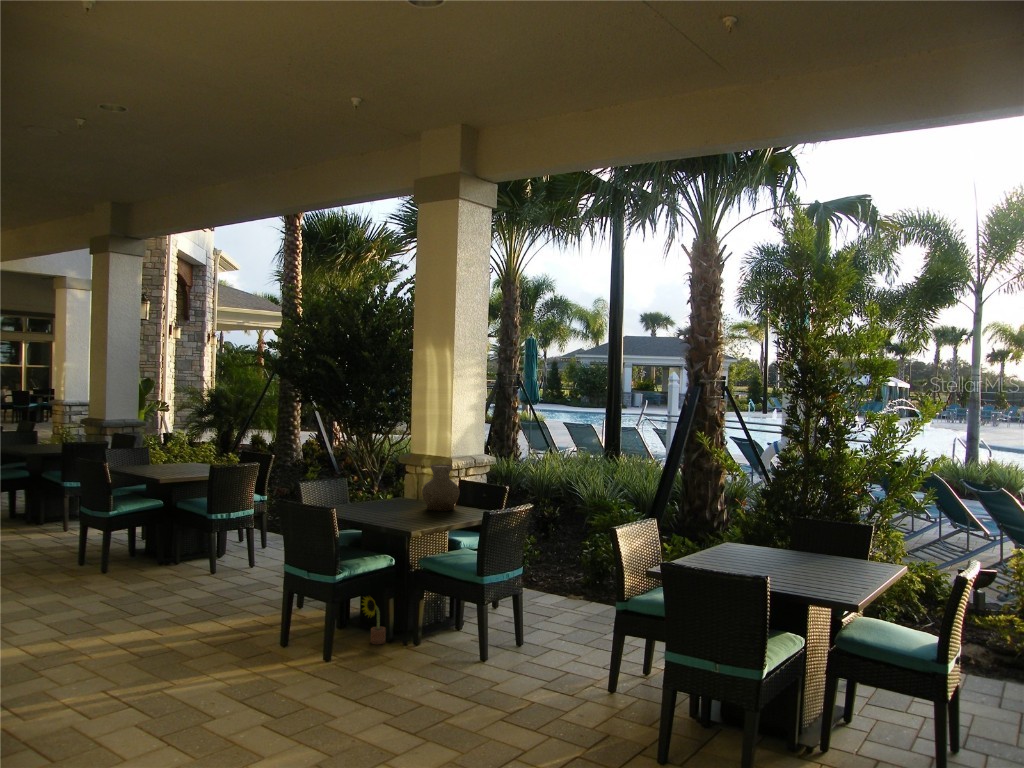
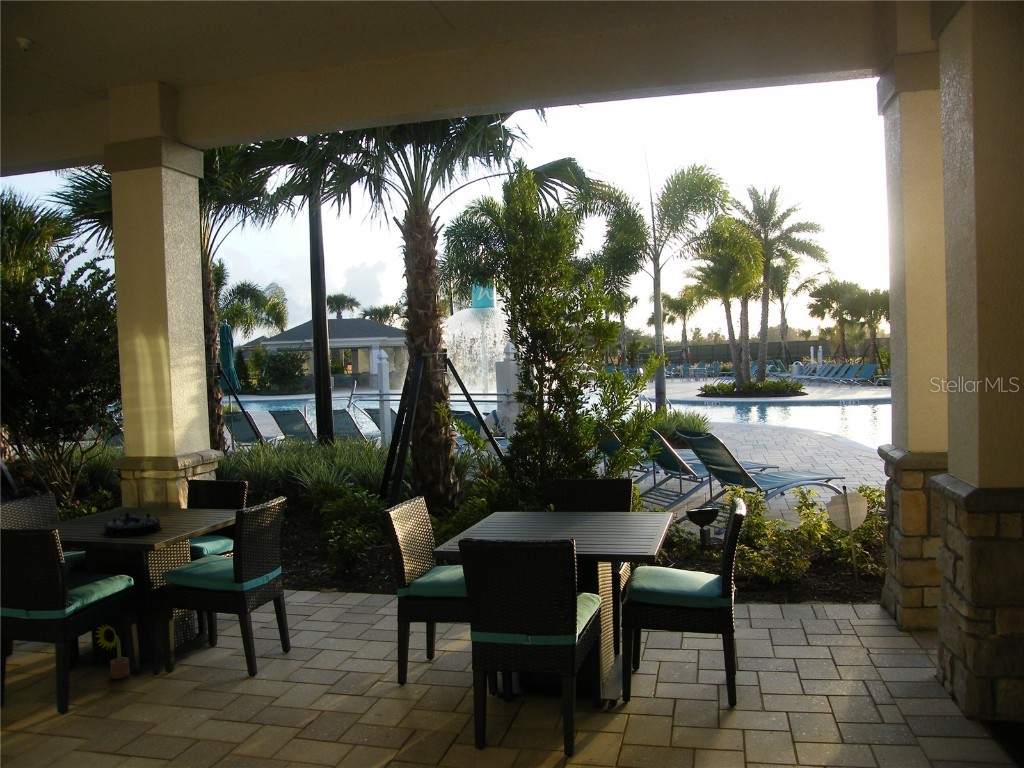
vase: present [422,464,460,511] -> none [152,466,198,518]
serving tray: none [378,501,423,521] -> present [104,513,161,536]

